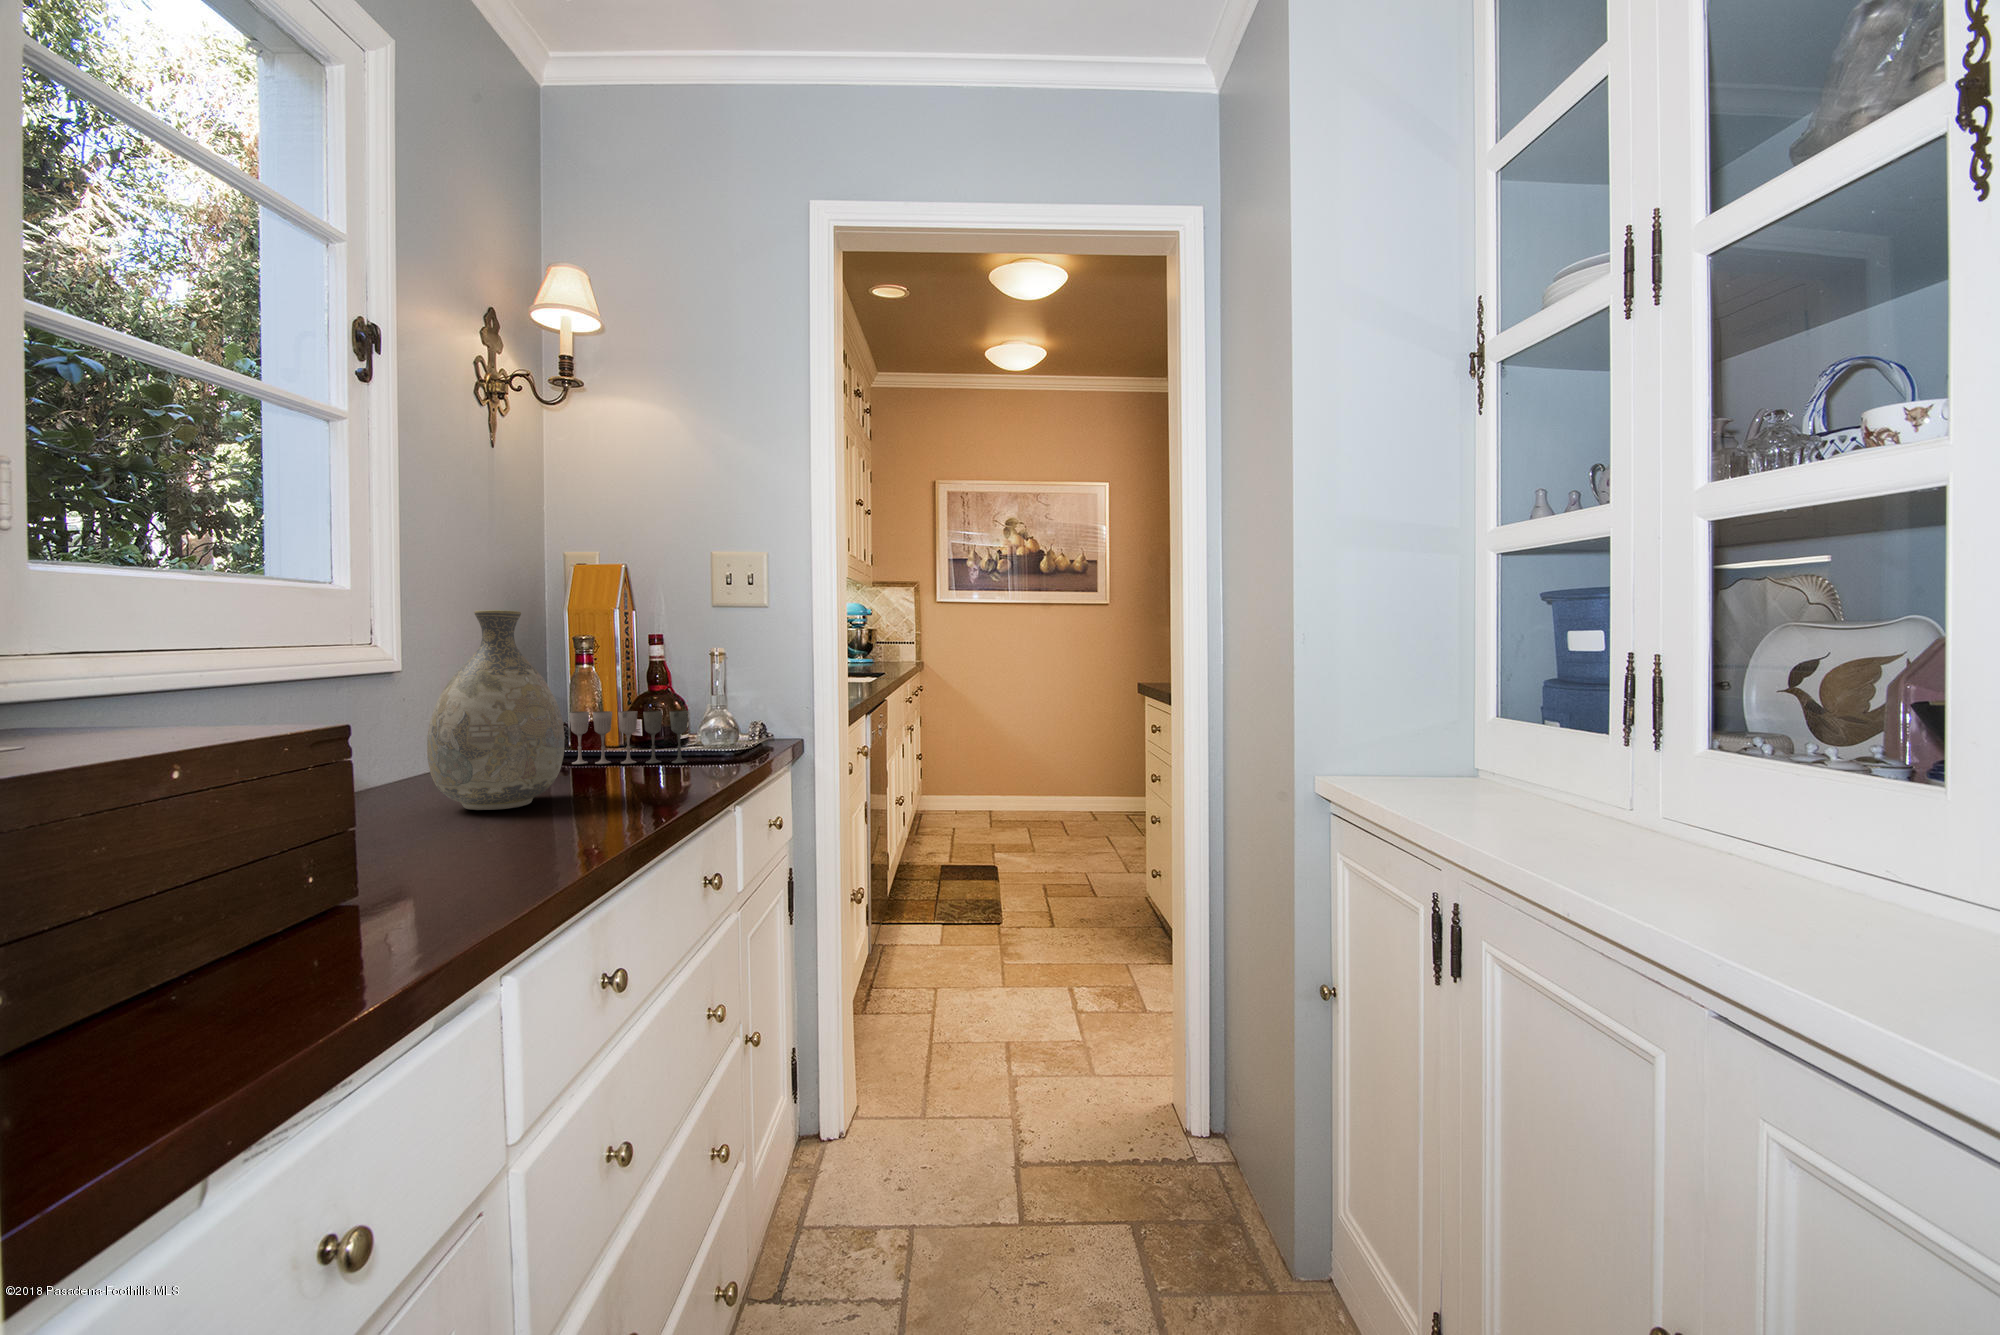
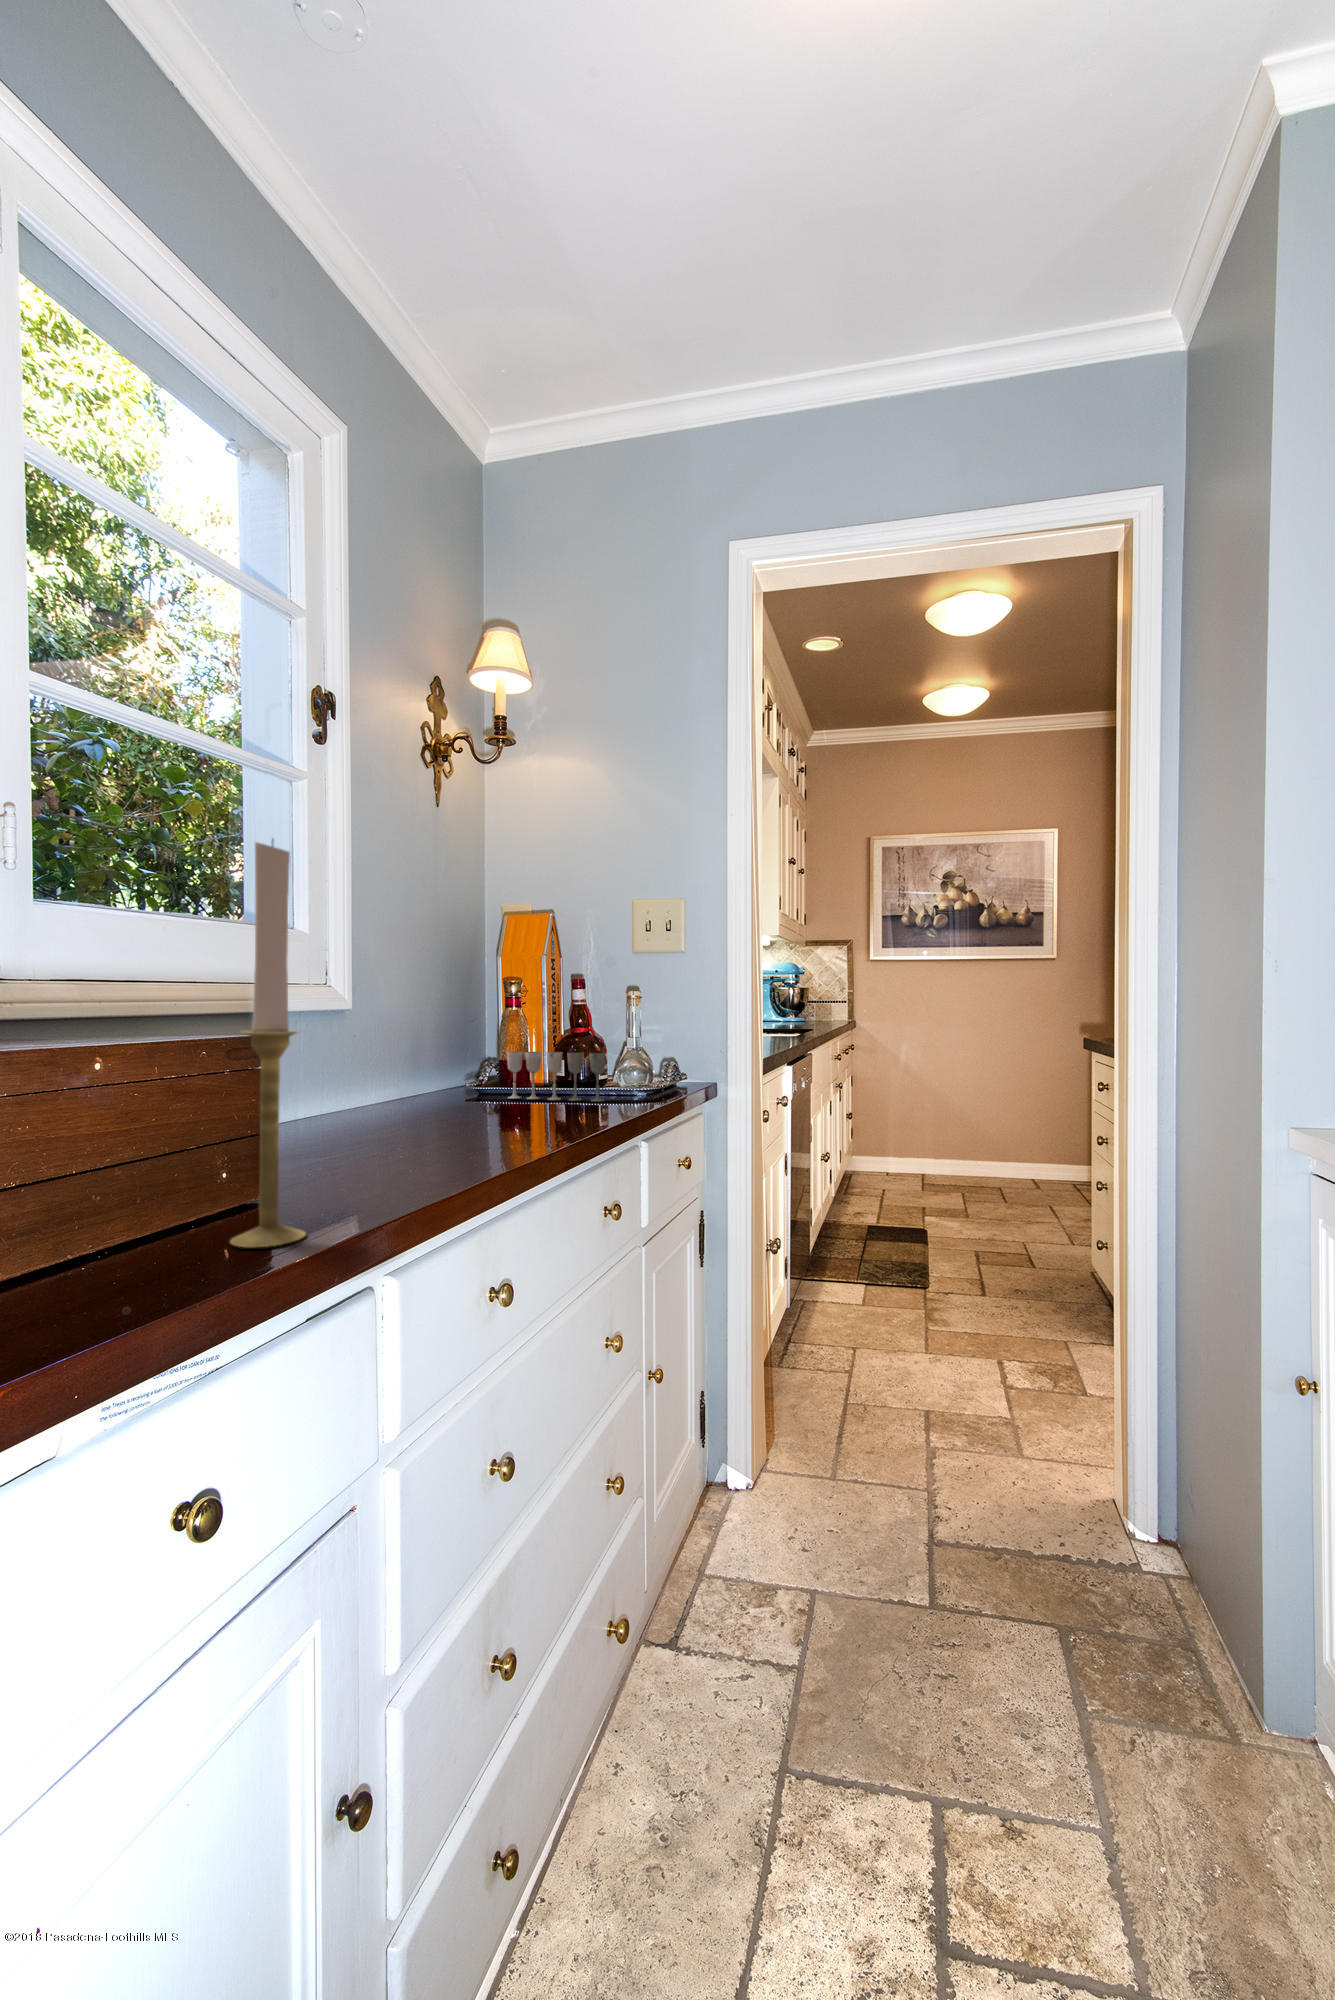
candlestick: none [322,499,415,955] -> present [230,839,306,1247]
vase: present [427,610,565,810] -> none [377,955,487,1132]

